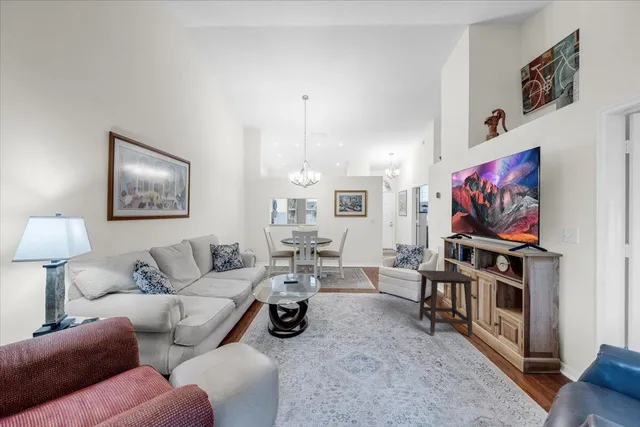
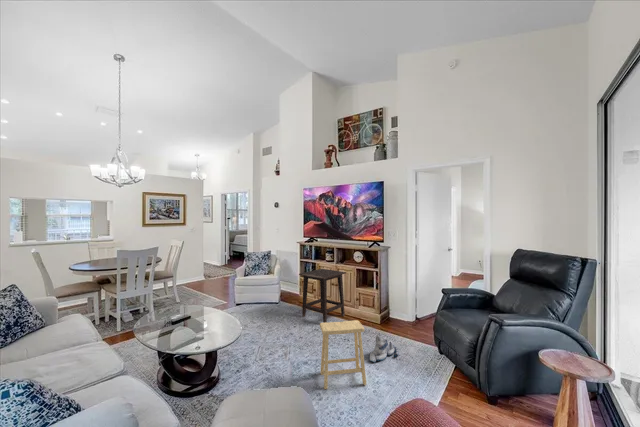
footstool: none [342,313,398,400] -> present [320,320,366,389]
plush toy: none [423,359,487,405] -> present [370,333,399,362]

